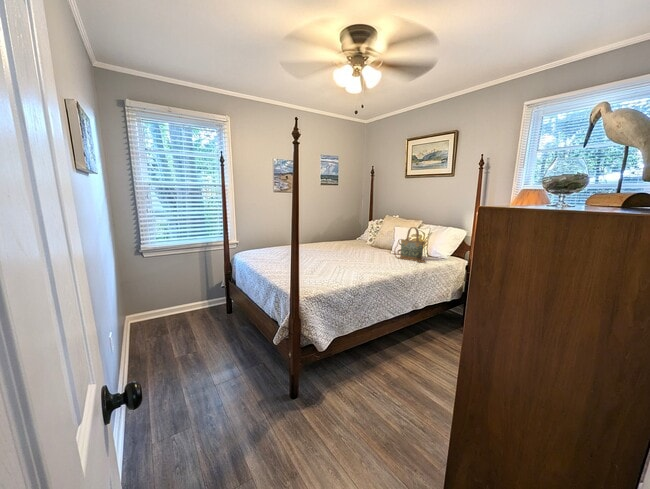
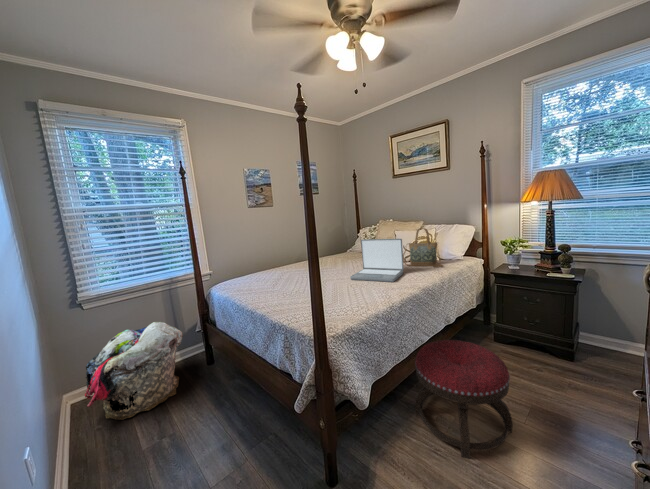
laptop: none [343,231,390,269] -> present [350,239,404,282]
laundry basket: none [142,274,211,338] -> present [85,322,183,420]
ottoman: none [370,318,439,400] -> present [415,340,513,458]

